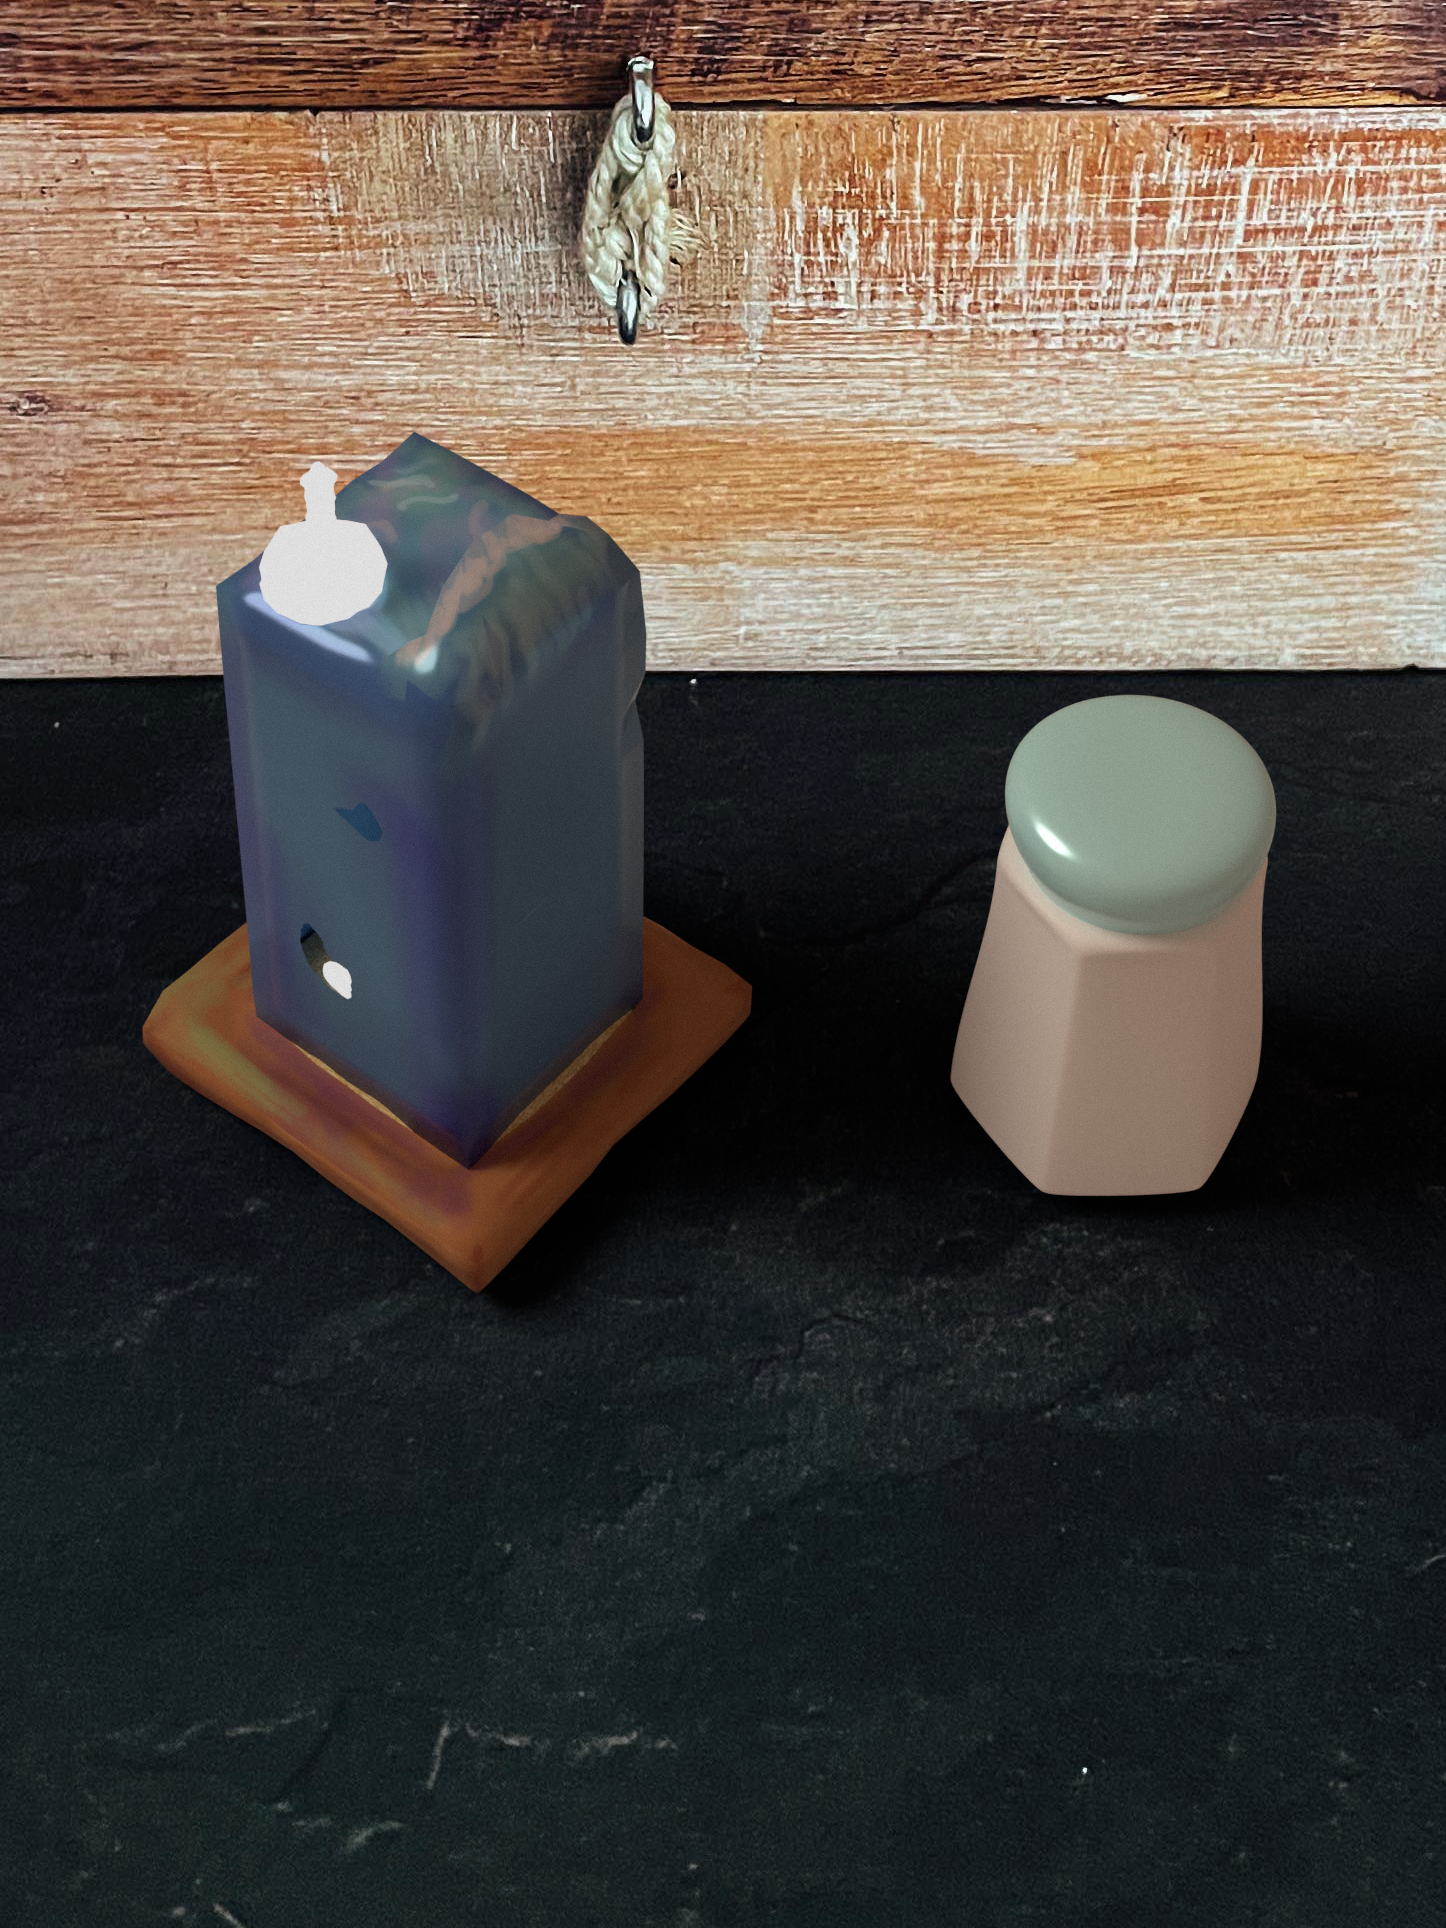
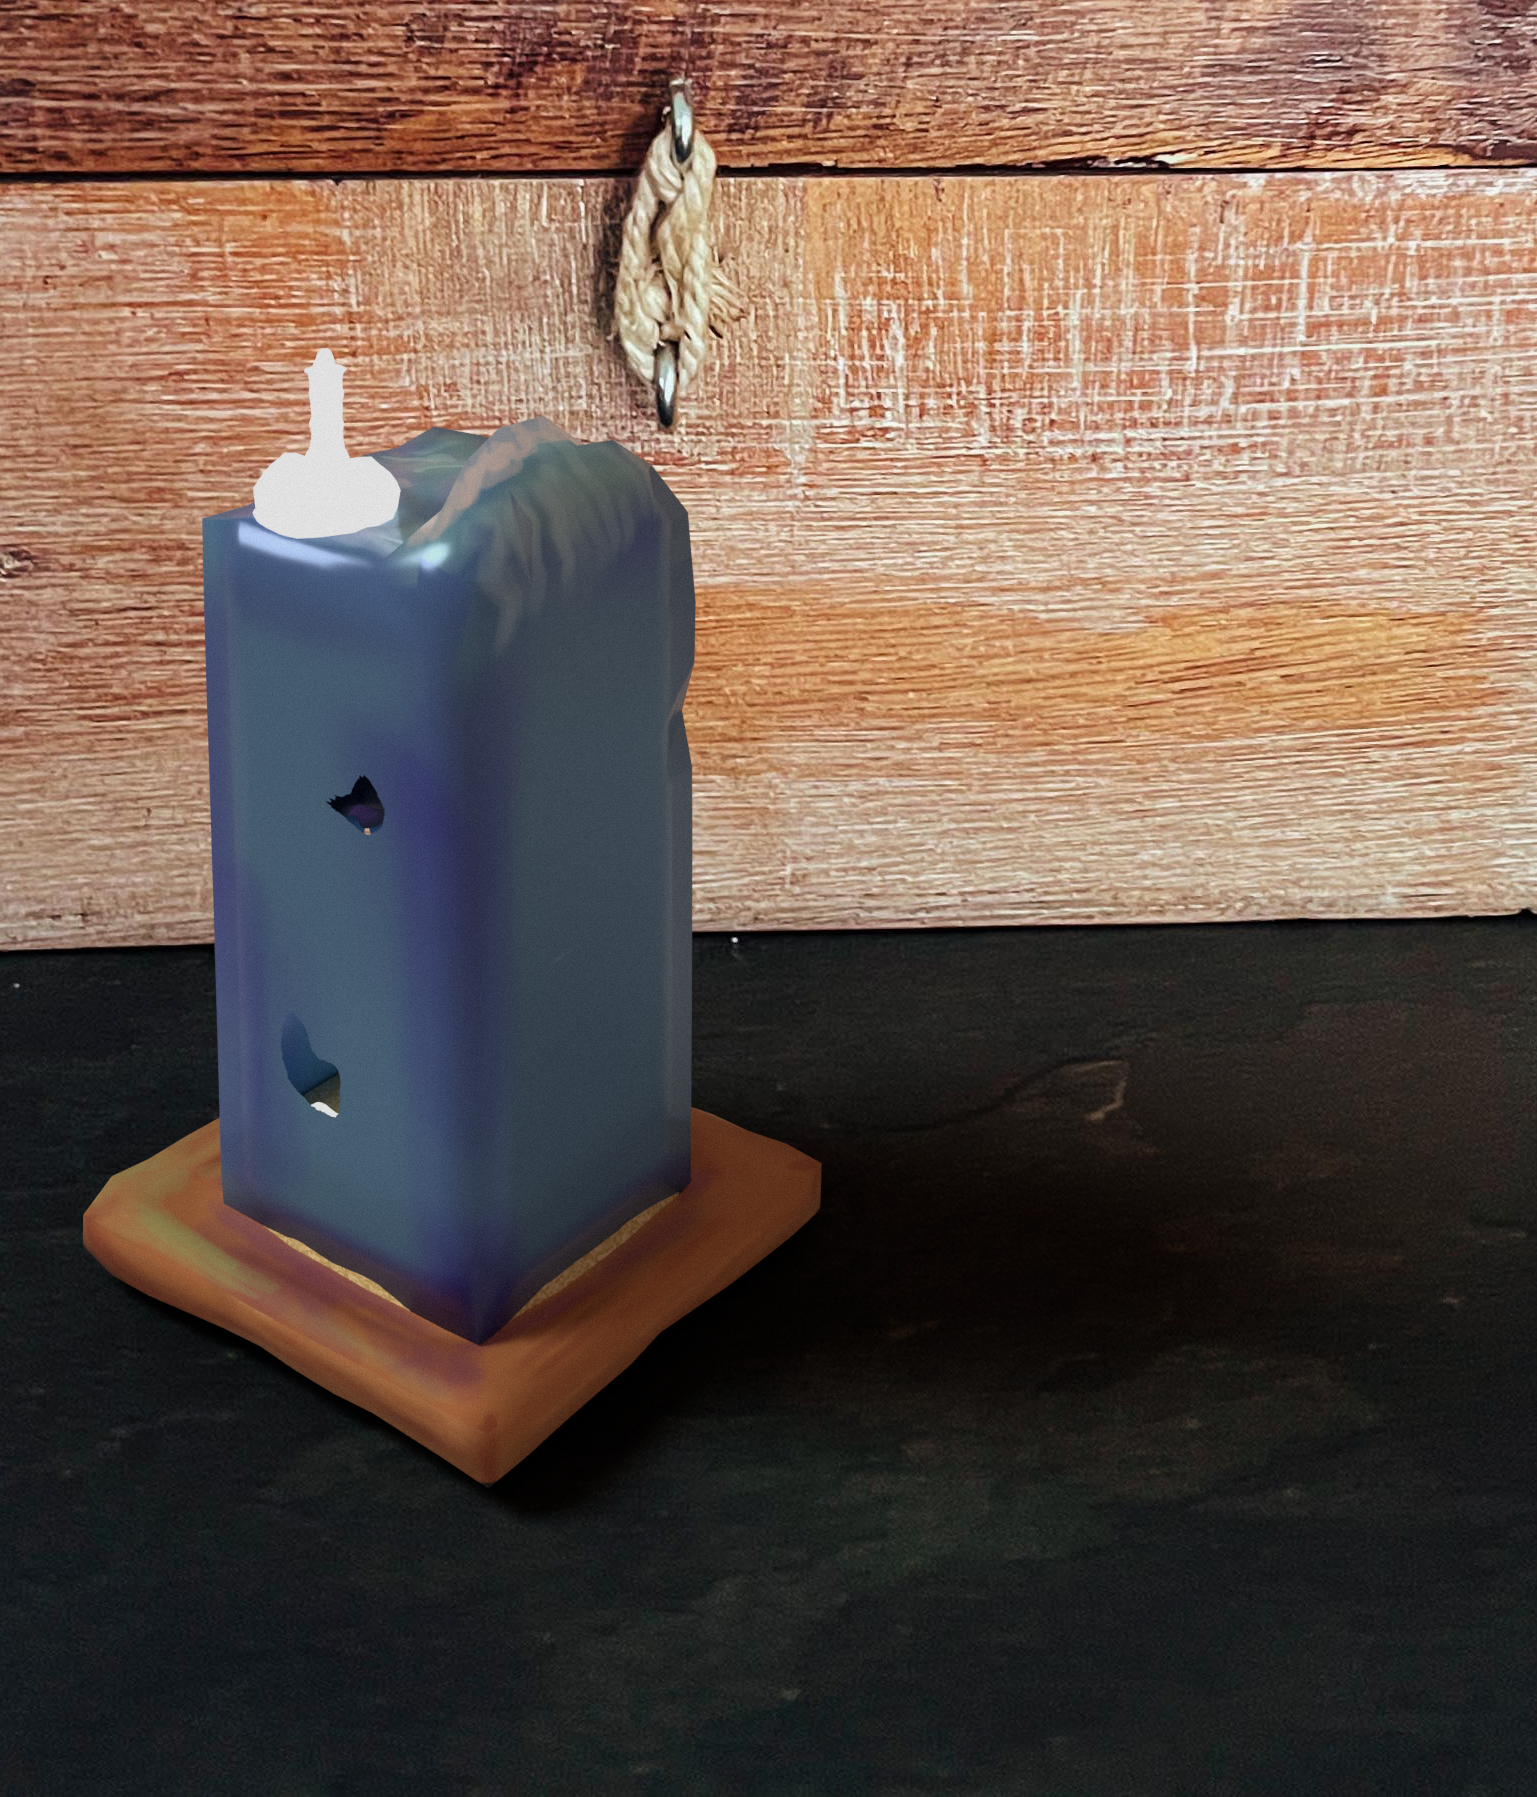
salt shaker: present [951,695,1276,1196] -> none [1069,709,1438,1369]

